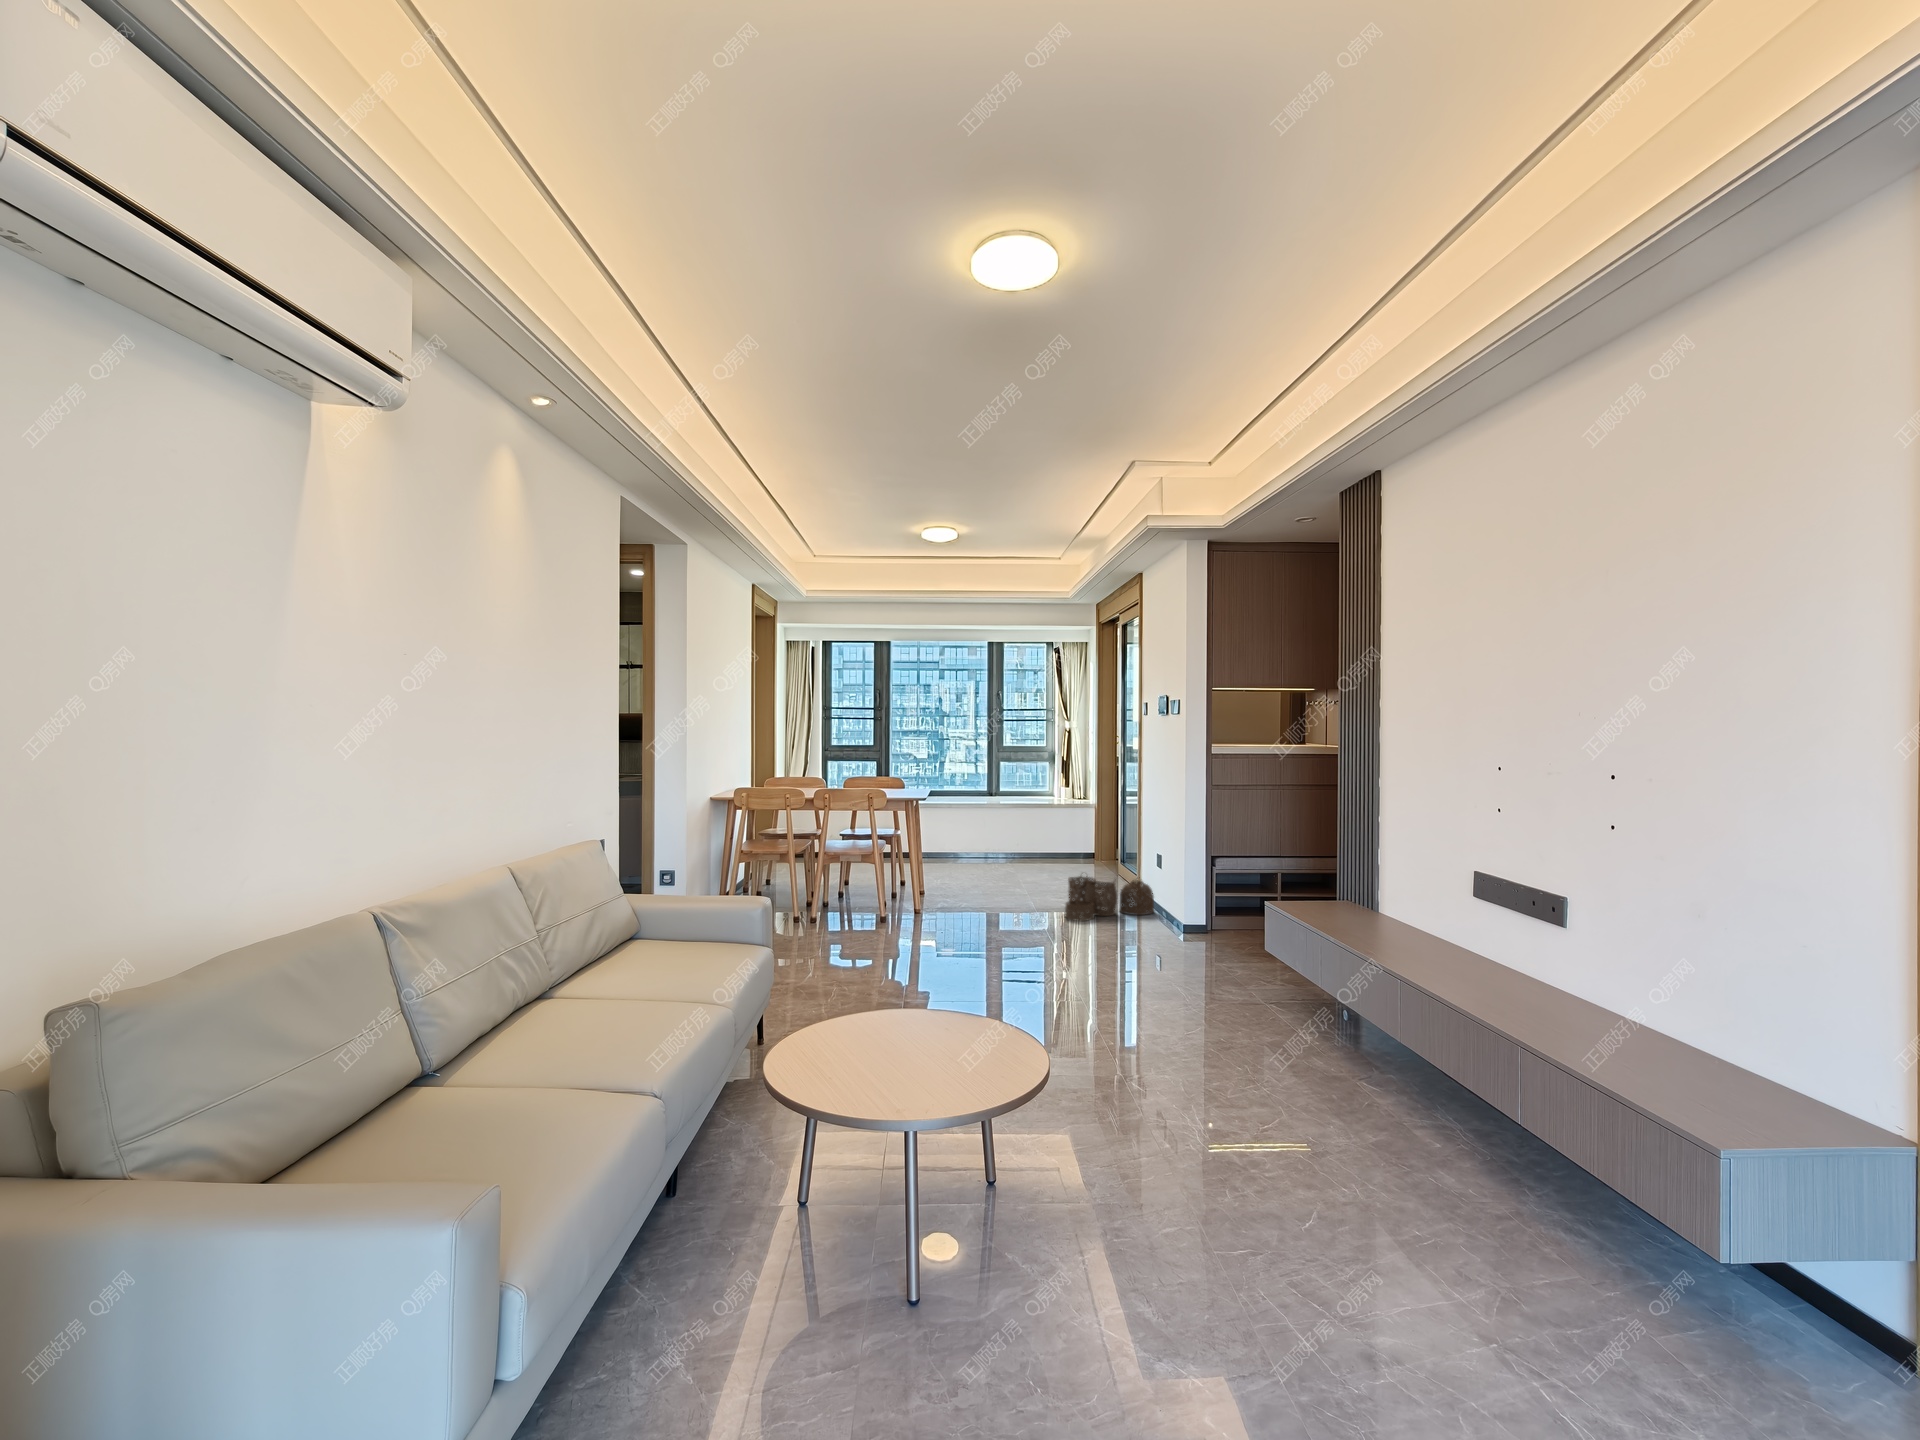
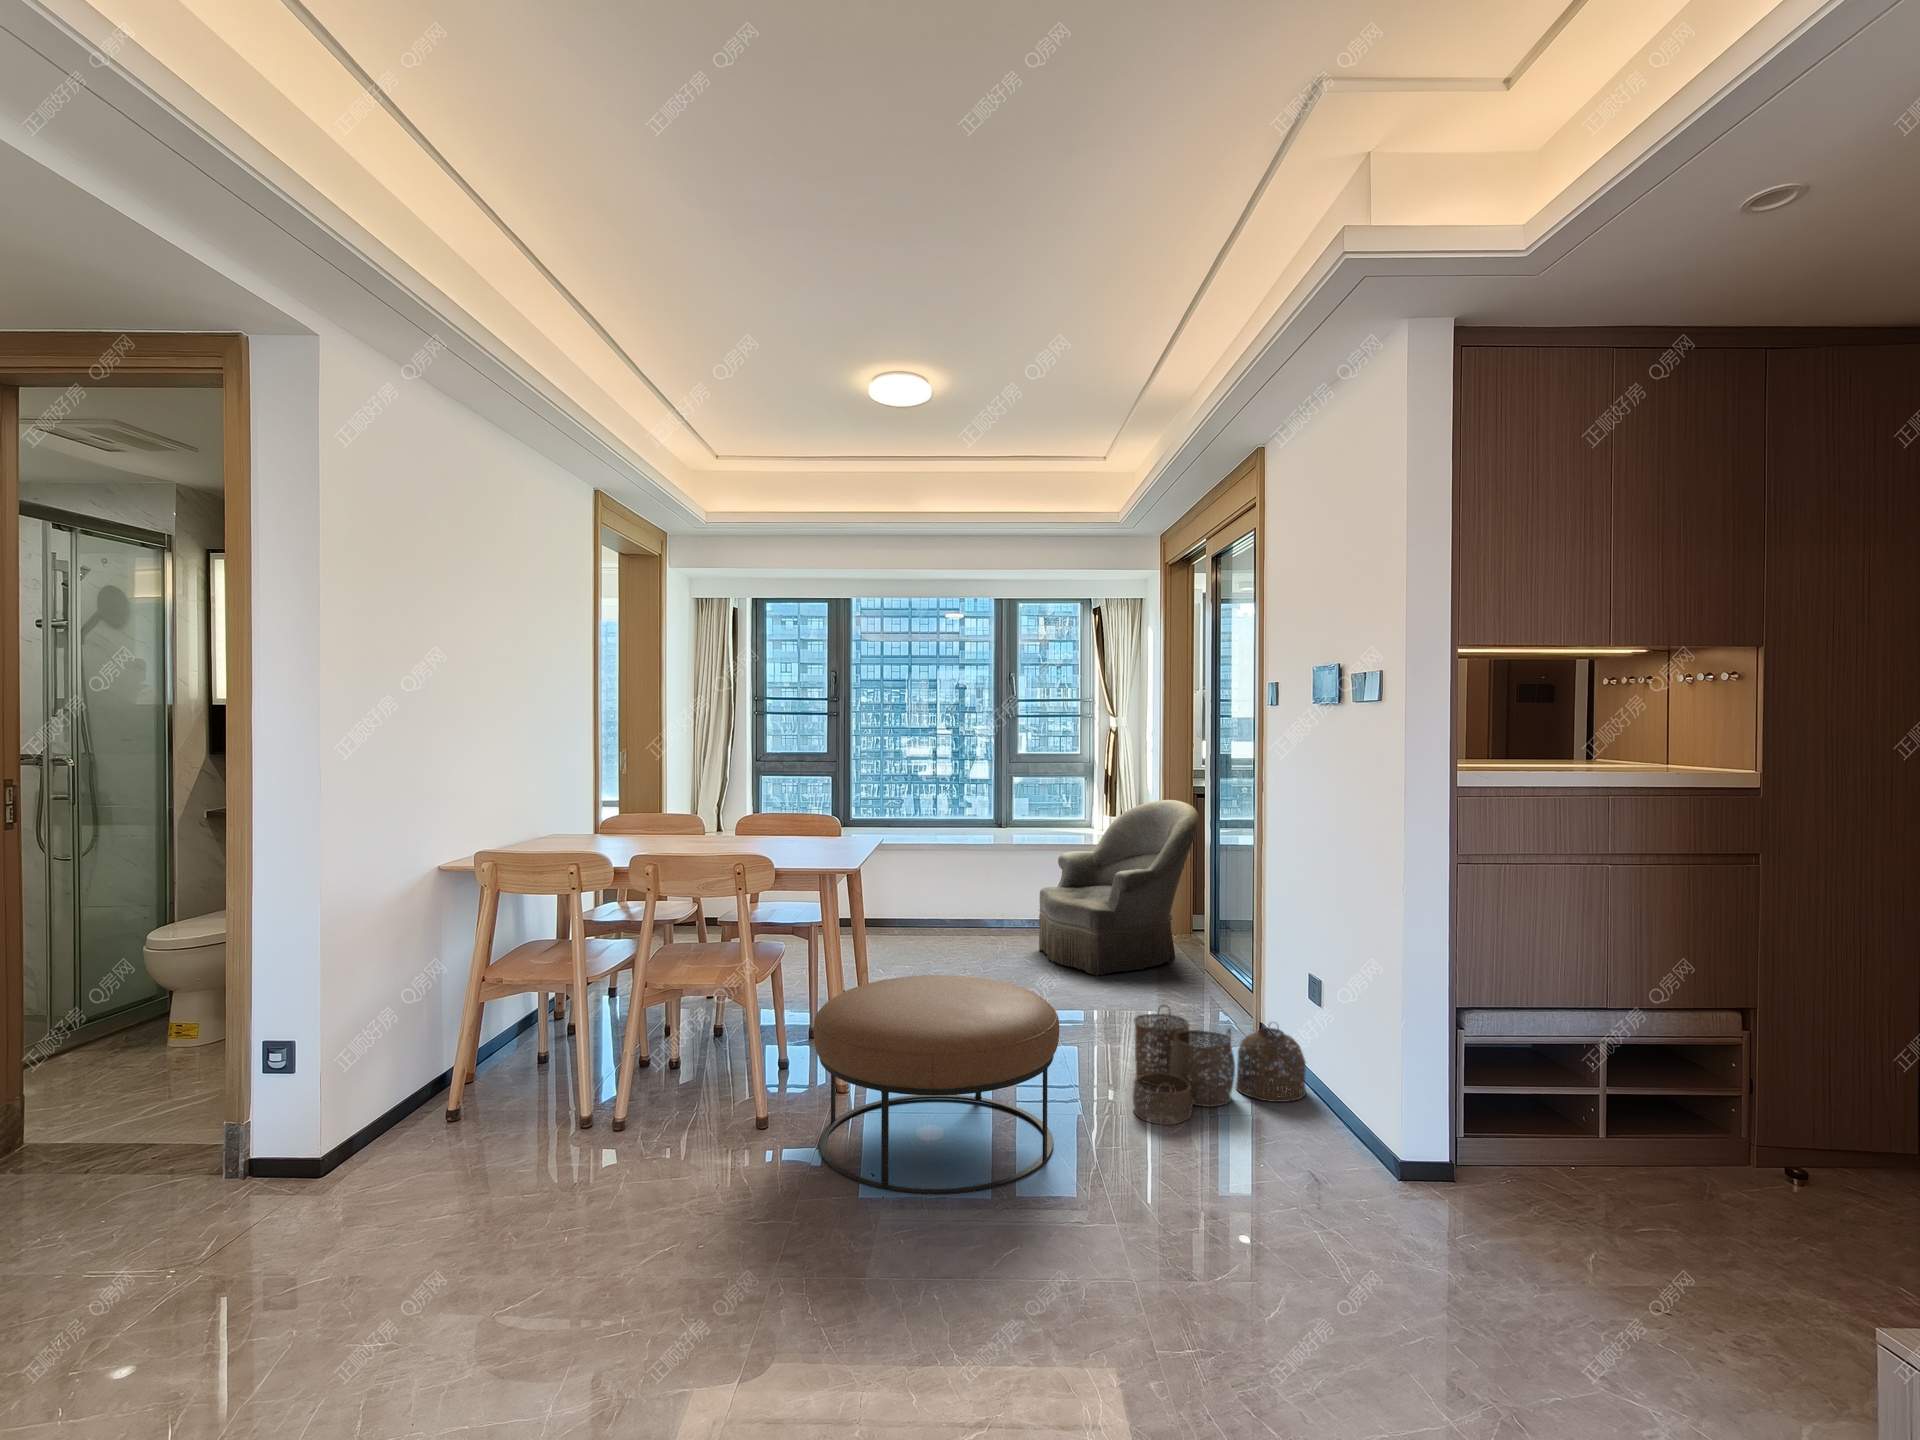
armchair: none [1018,773,1116,876] -> present [1039,800,1199,976]
ottoman: none [910,851,1028,937] -> present [813,975,1059,1195]

